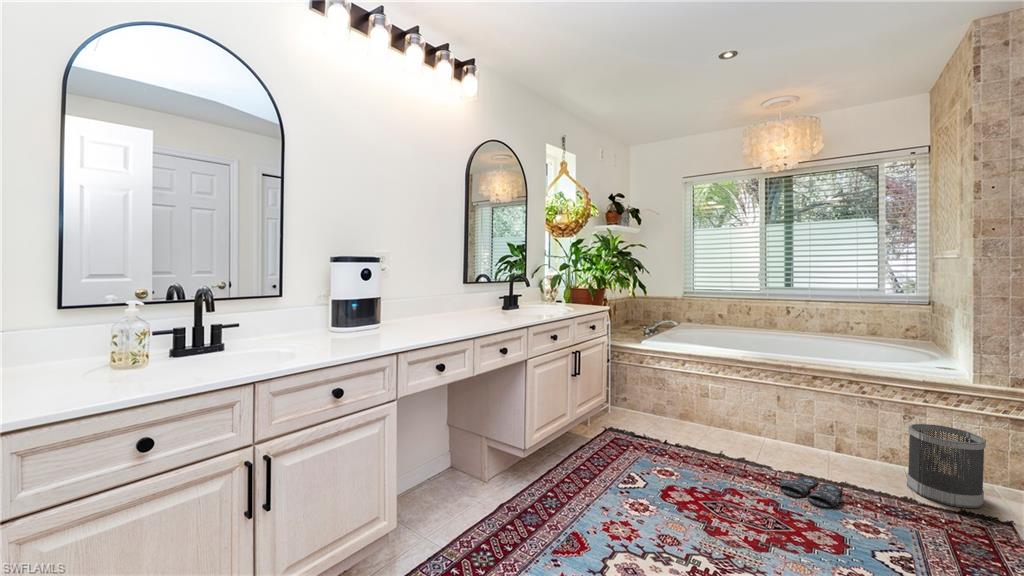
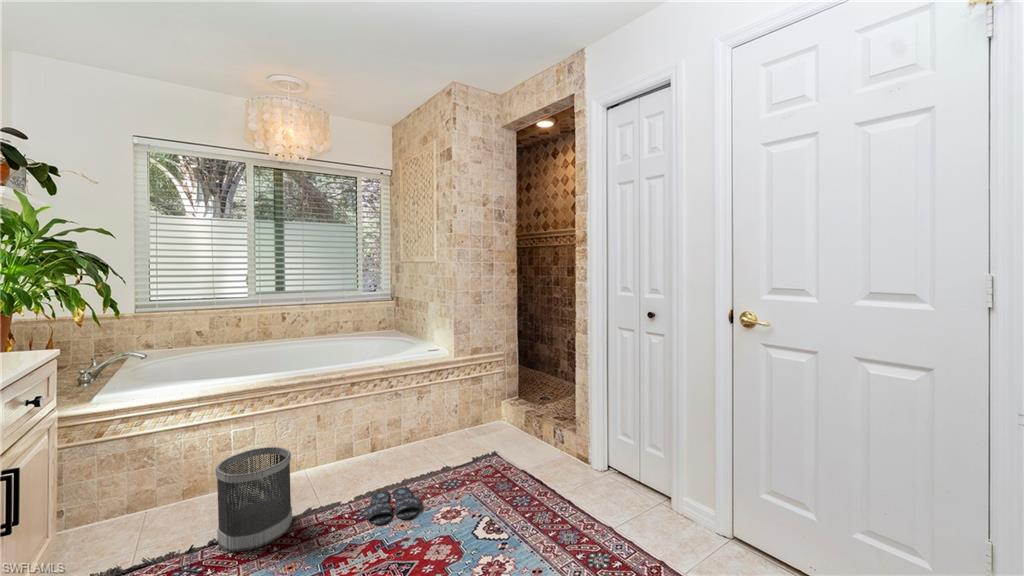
wastebasket: present [907,424,986,508] -> present [216,447,292,552]

